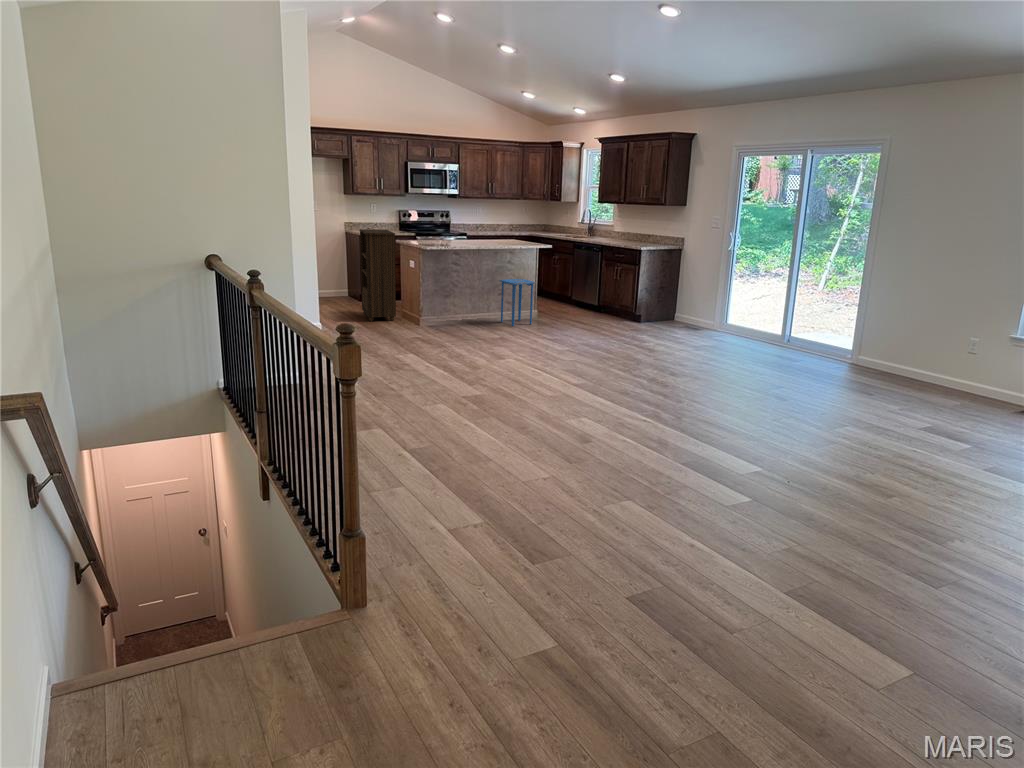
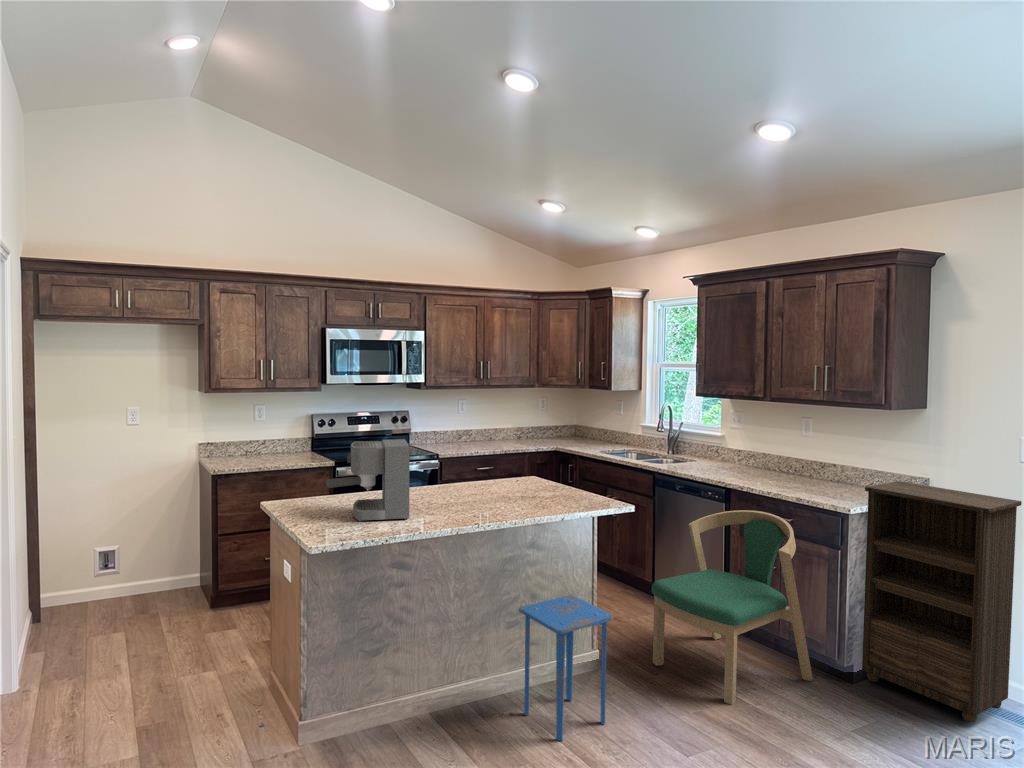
coffee maker: none [423,212,457,244] -> present [326,439,410,522]
bookshelf: present [360,229,396,321] -> present [862,481,1022,723]
dining chair: none [559,252,623,324] -> present [652,510,813,705]

